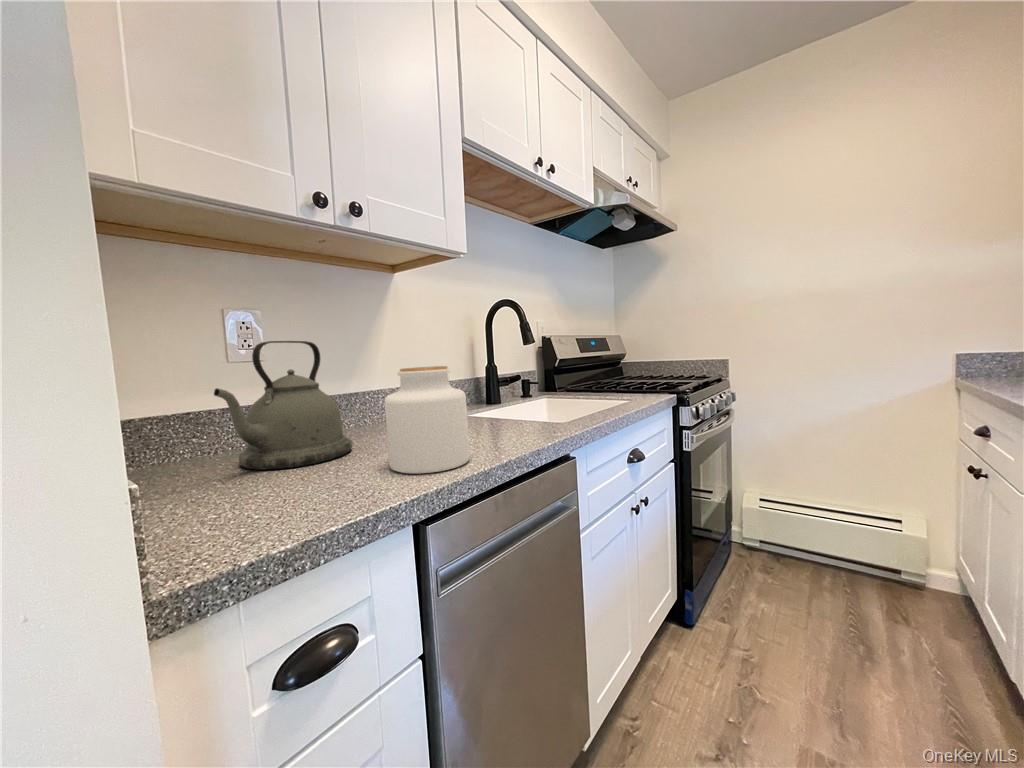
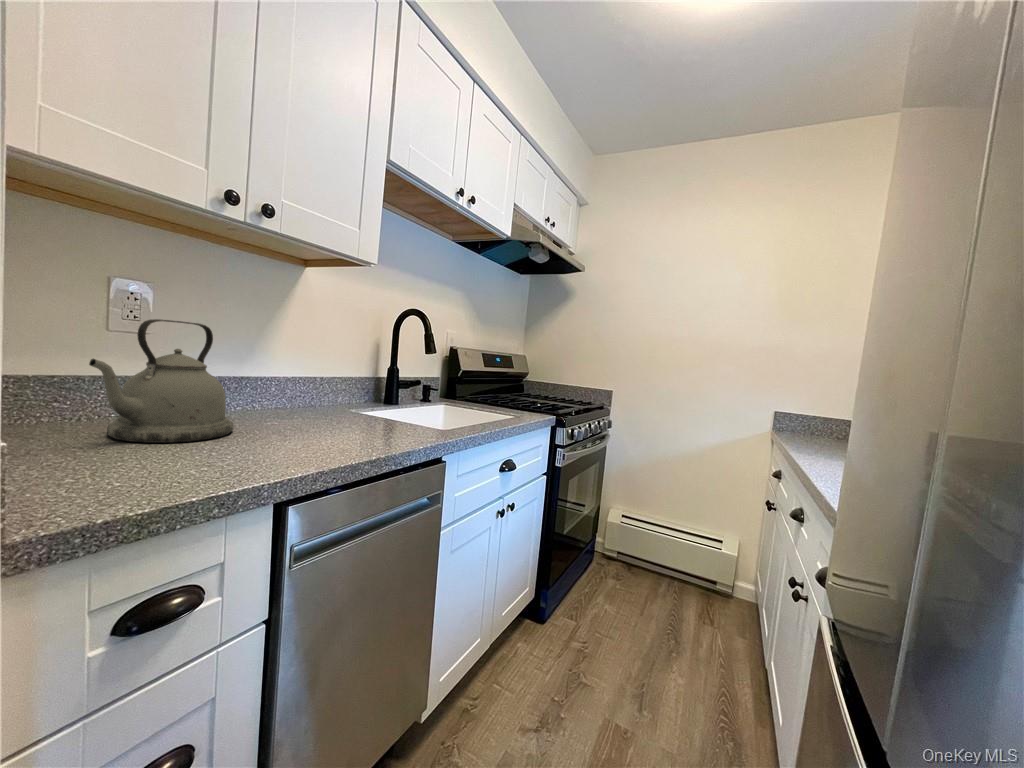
jar: present [385,366,470,473] -> none [265,365,347,461]

